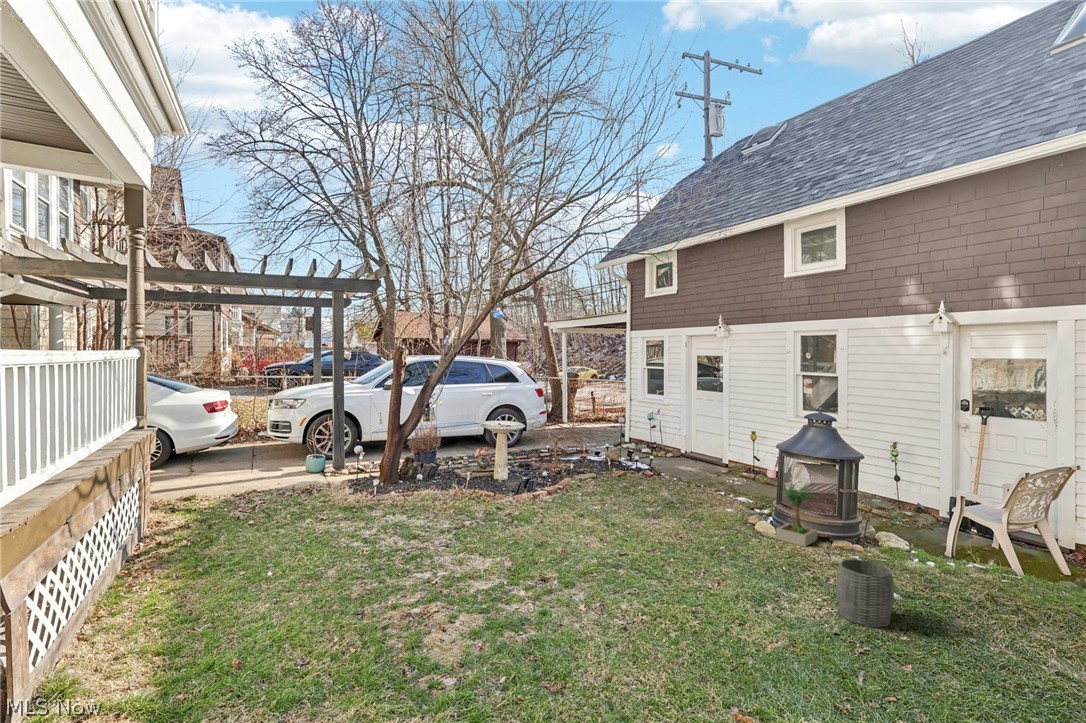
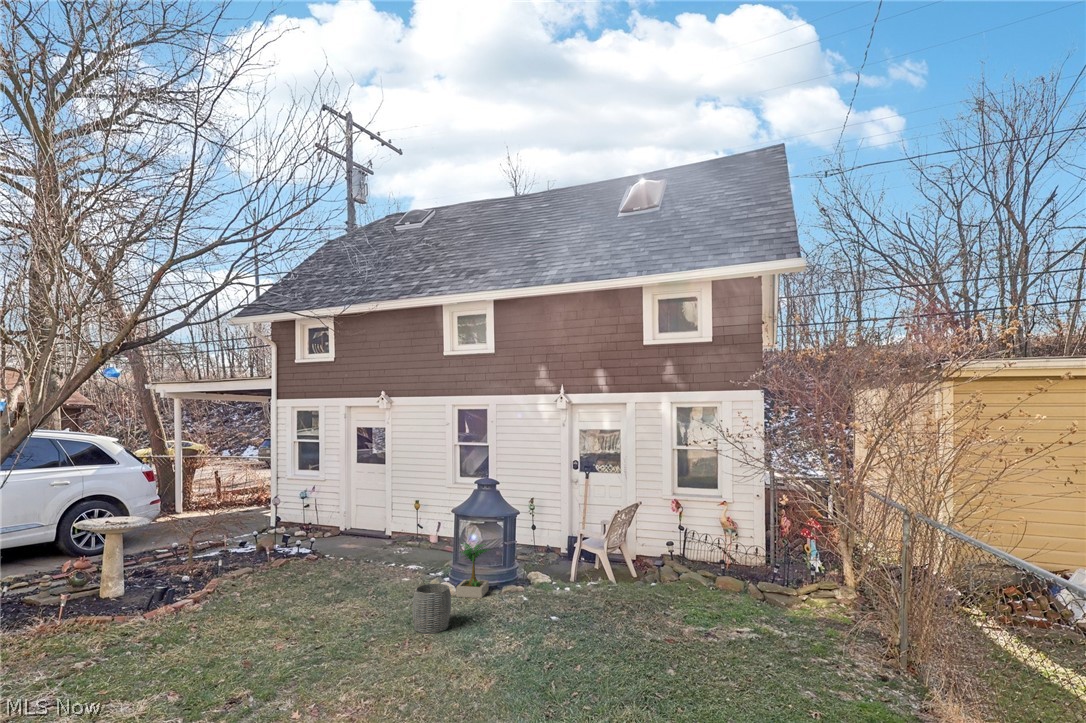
woven basket: present [836,559,894,628] -> present [413,584,451,633]

